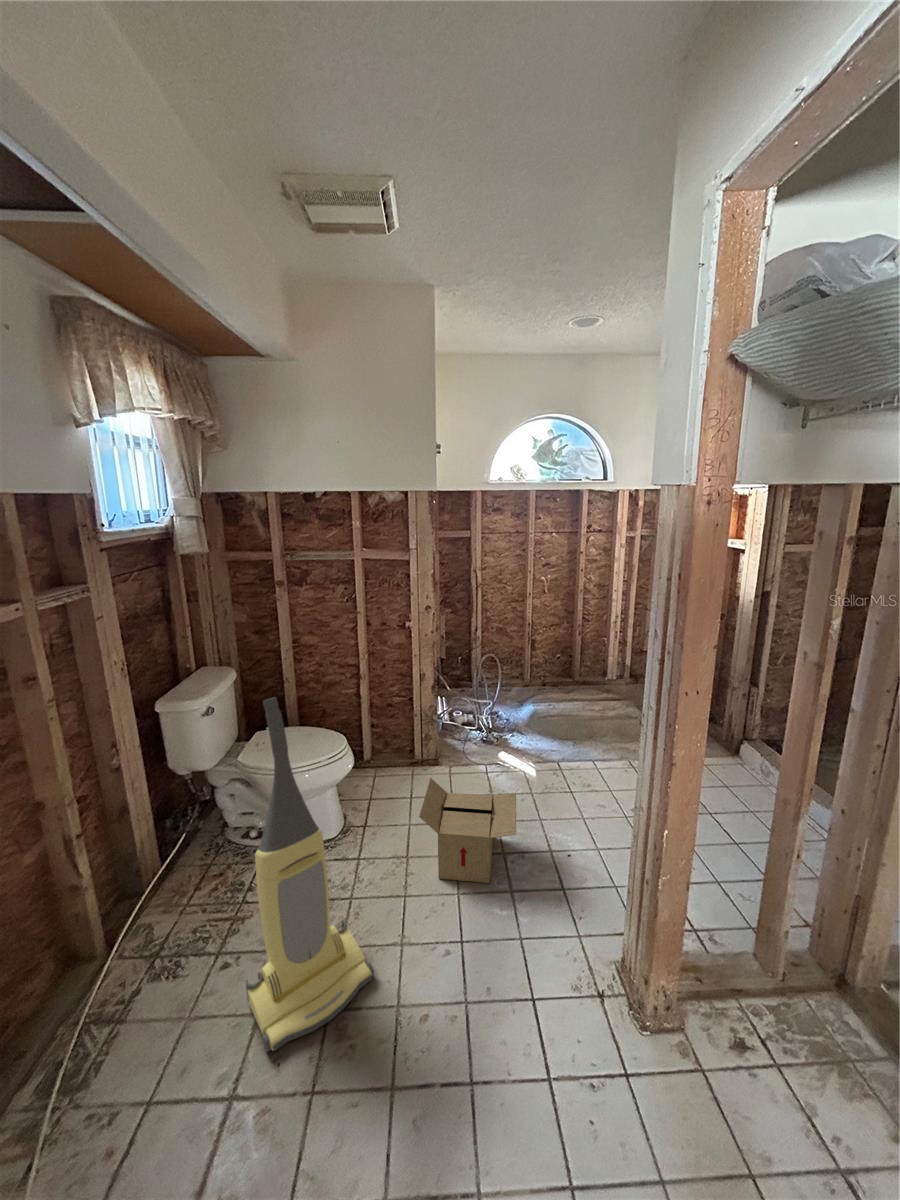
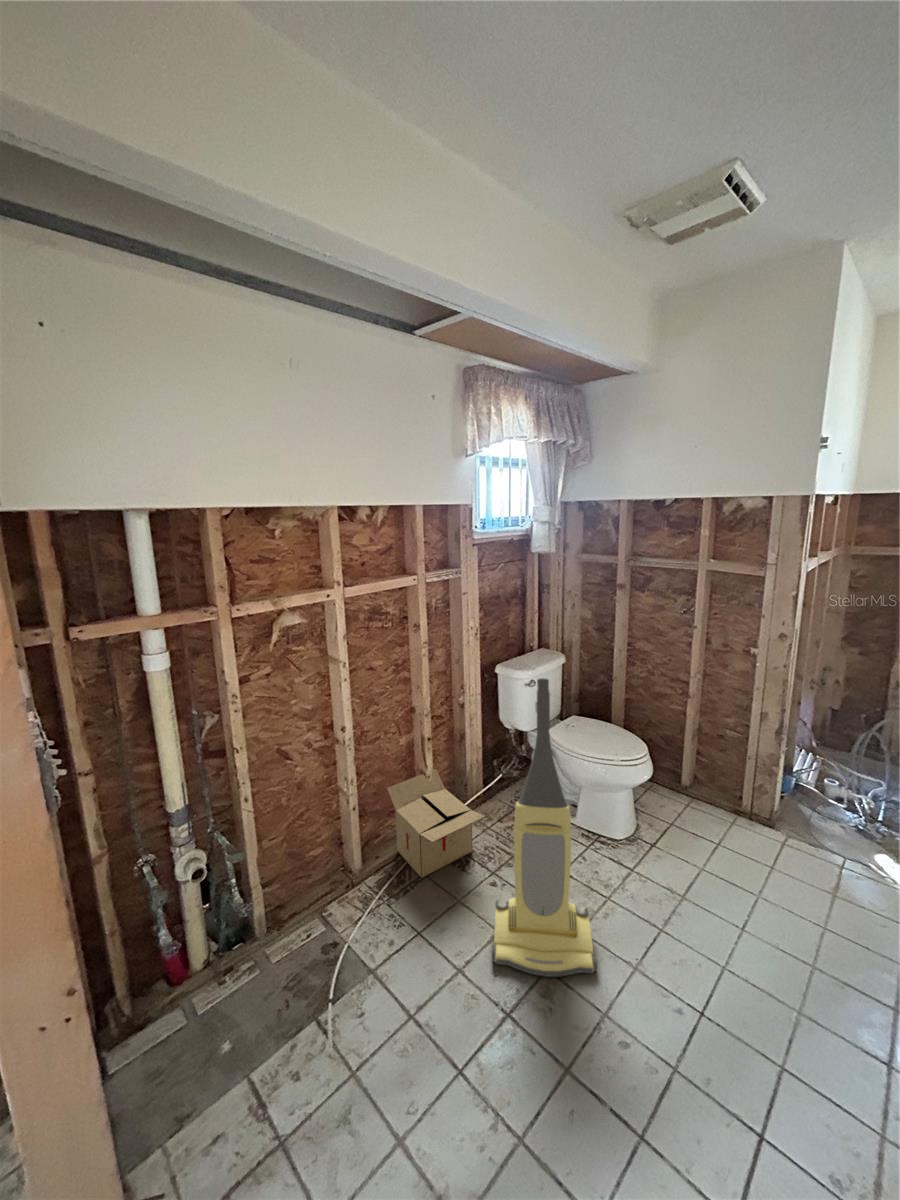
cardboard box: present [419,778,516,883] -> present [387,769,485,878]

